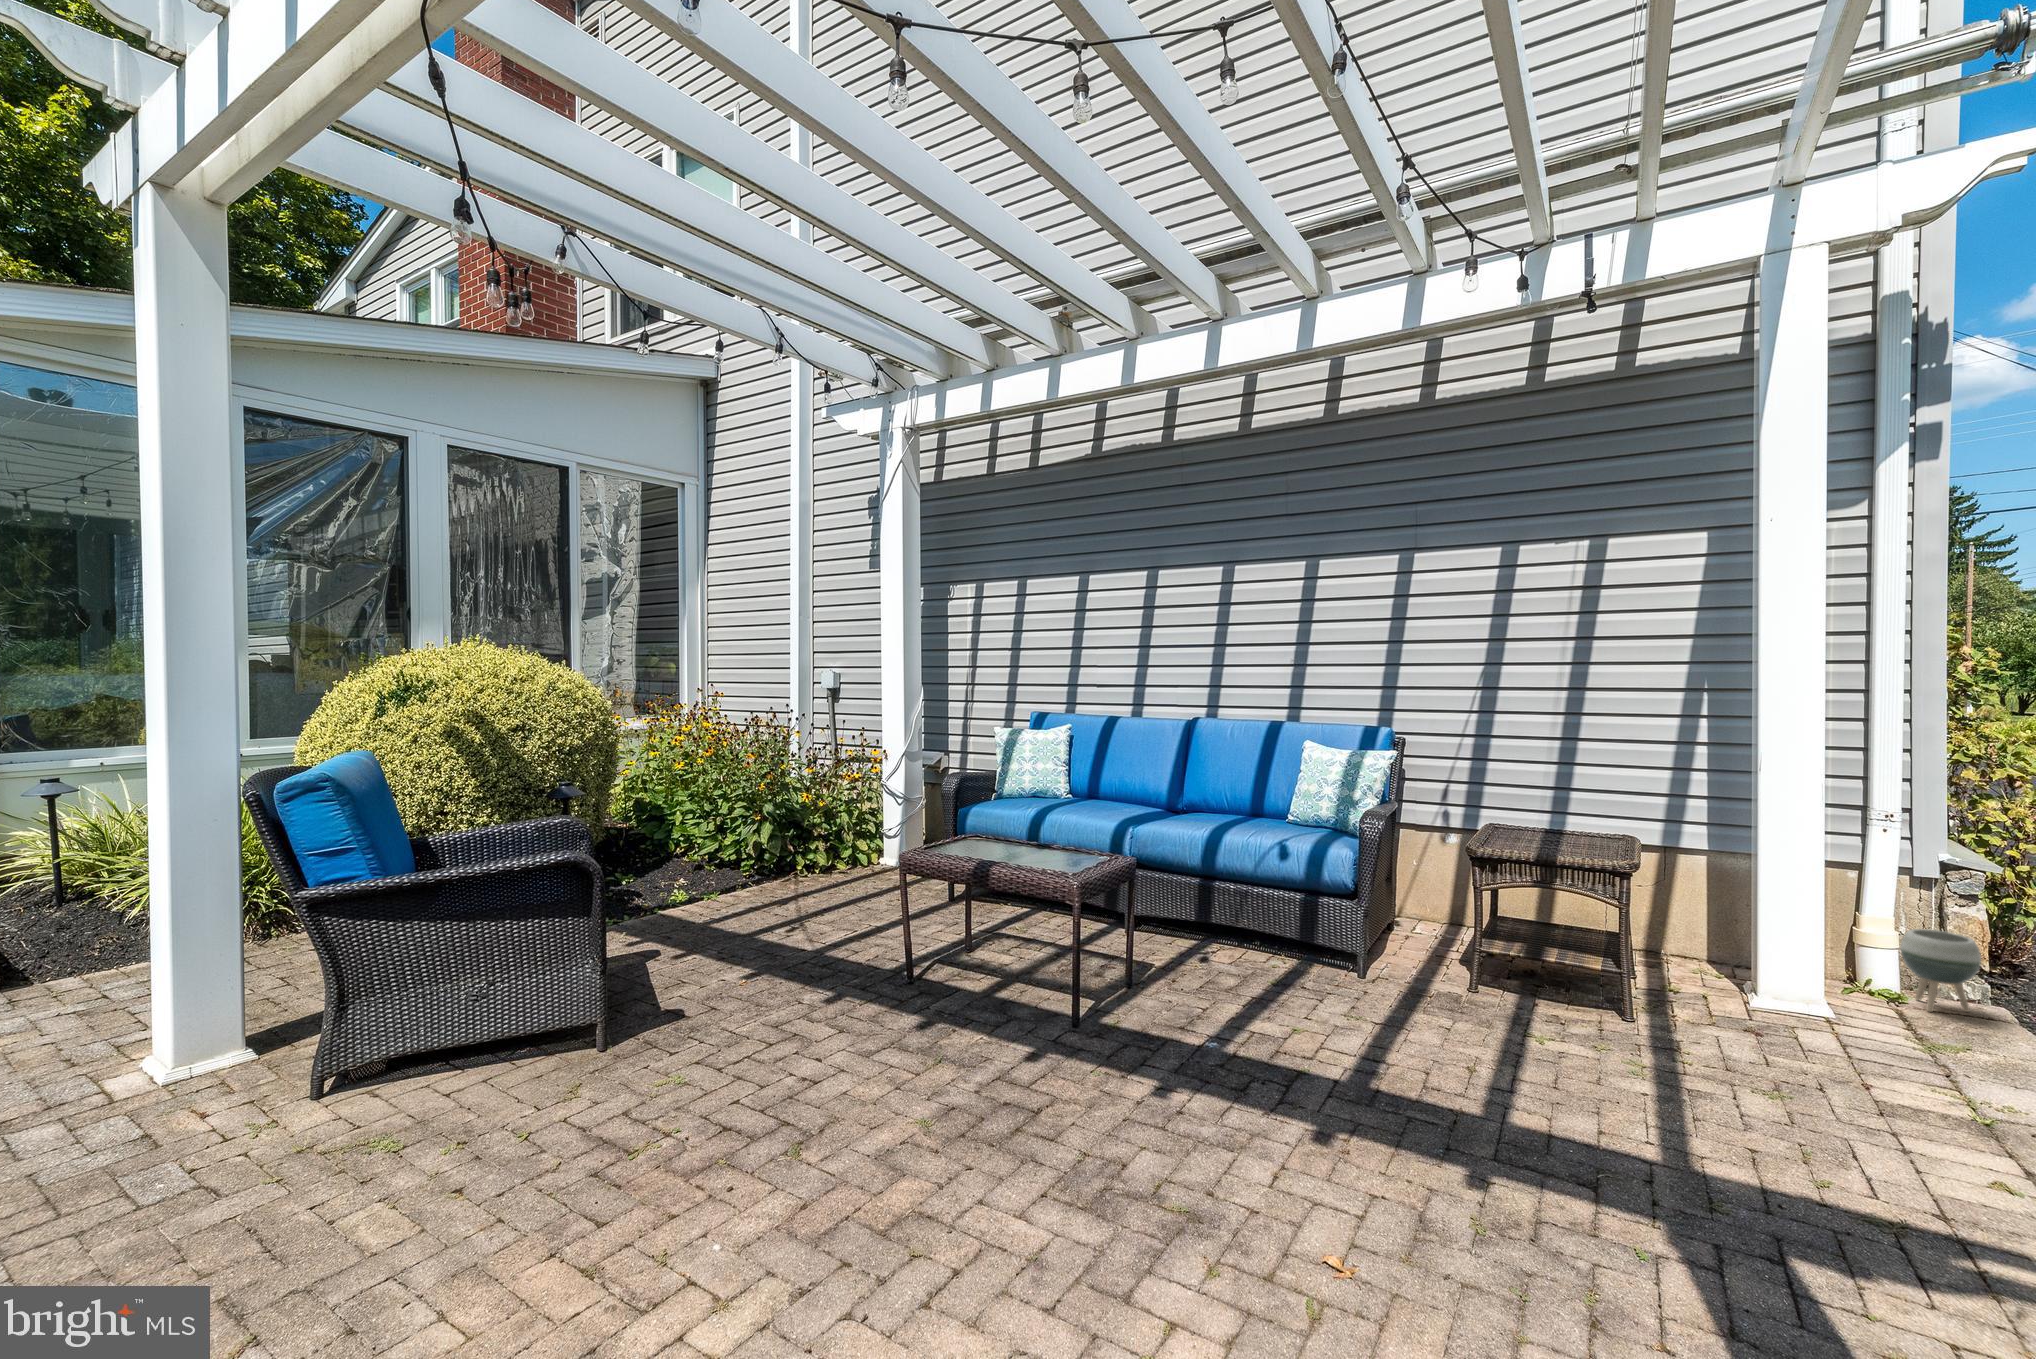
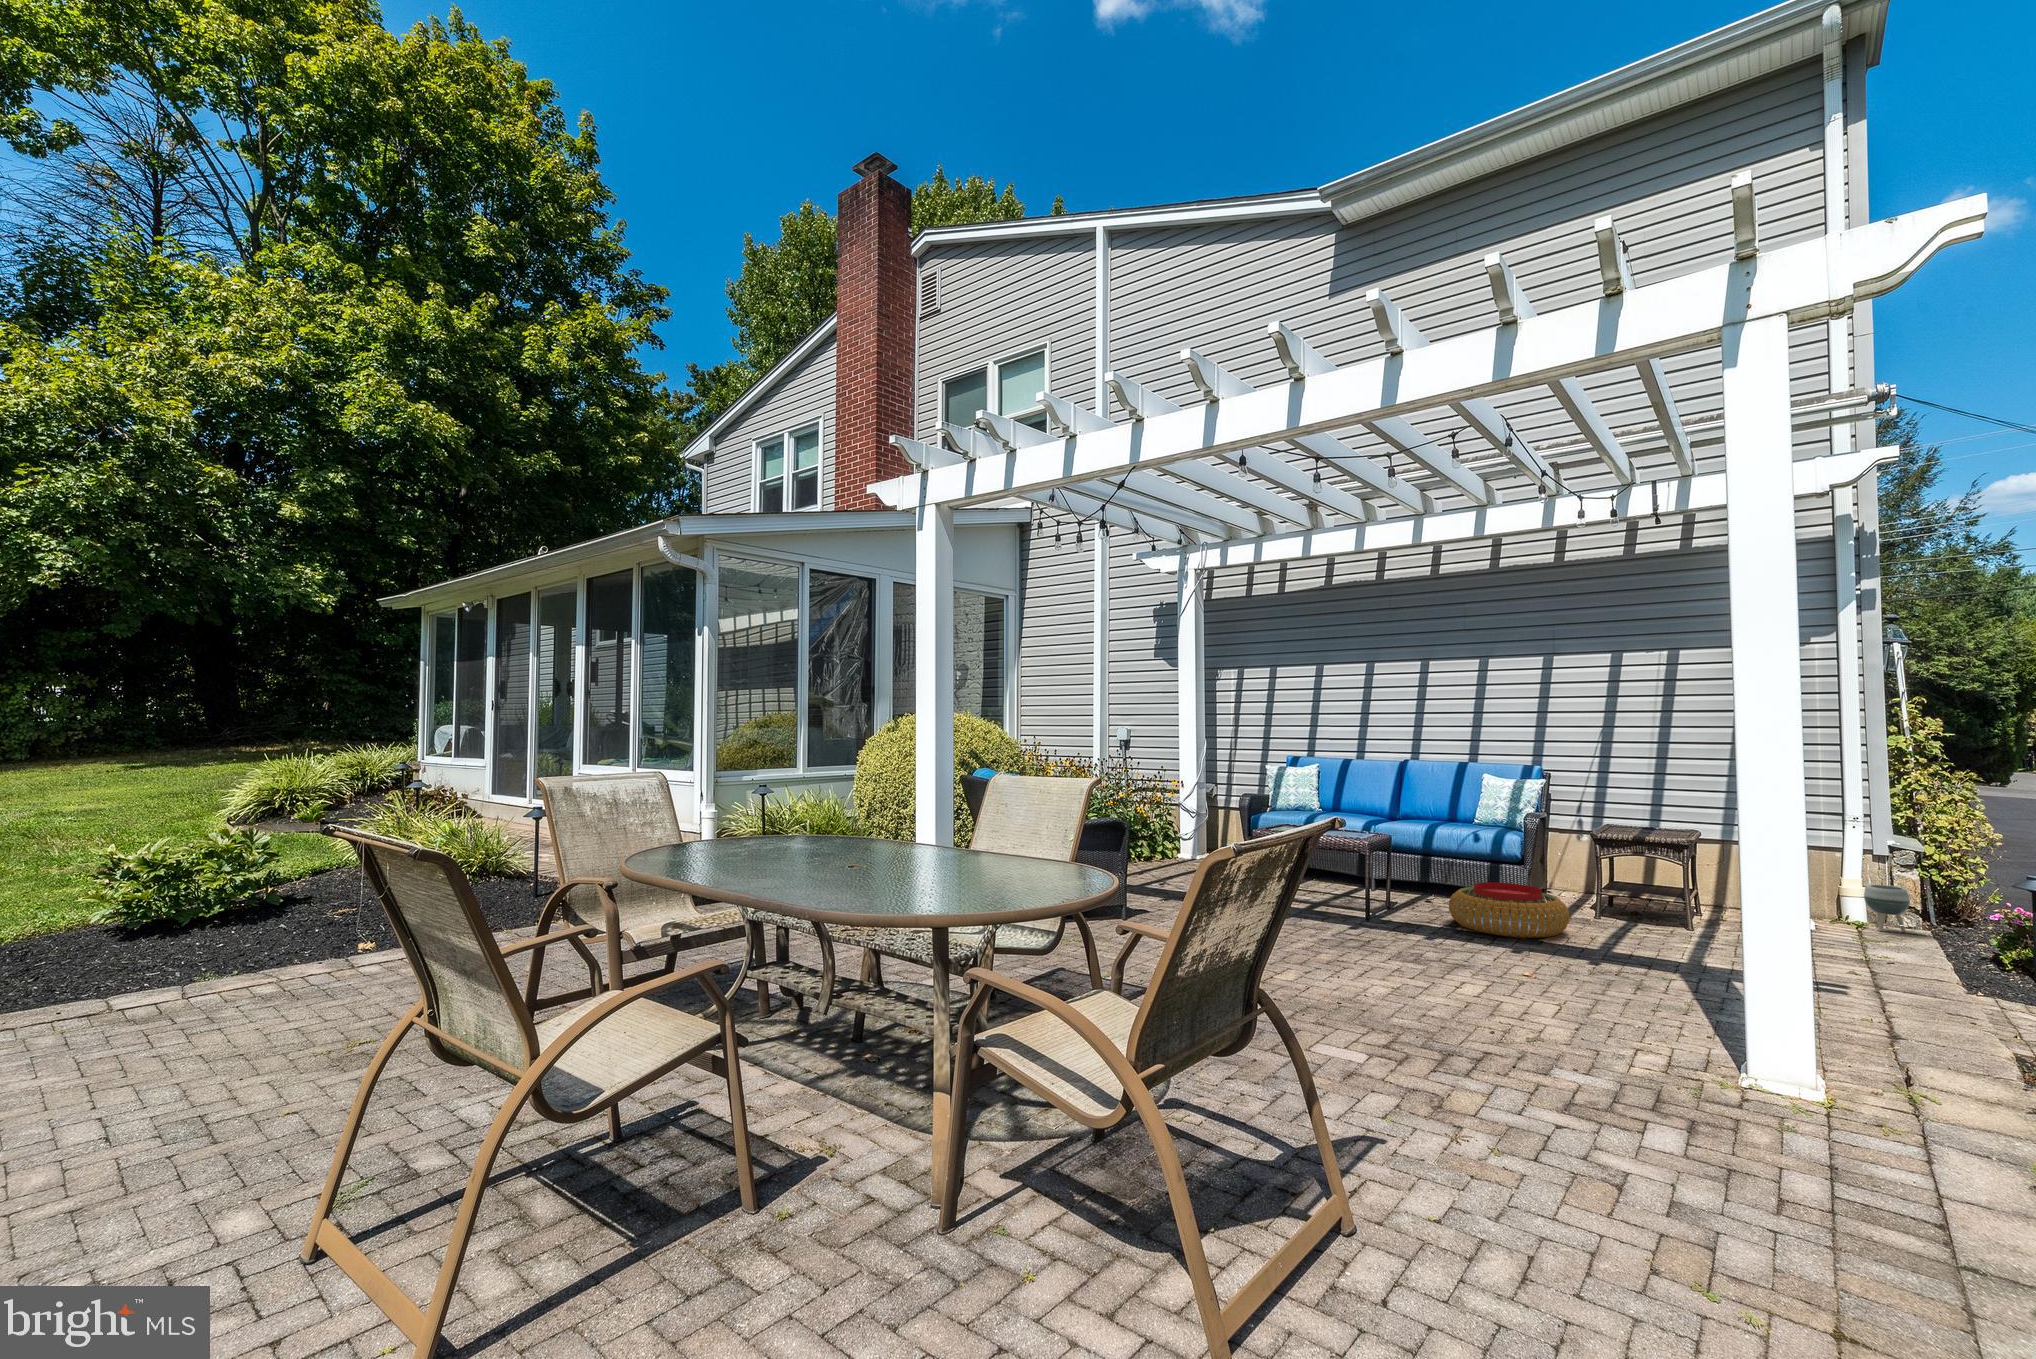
pouf: none [1214,942,1420,1064] -> present [1449,882,1570,938]

